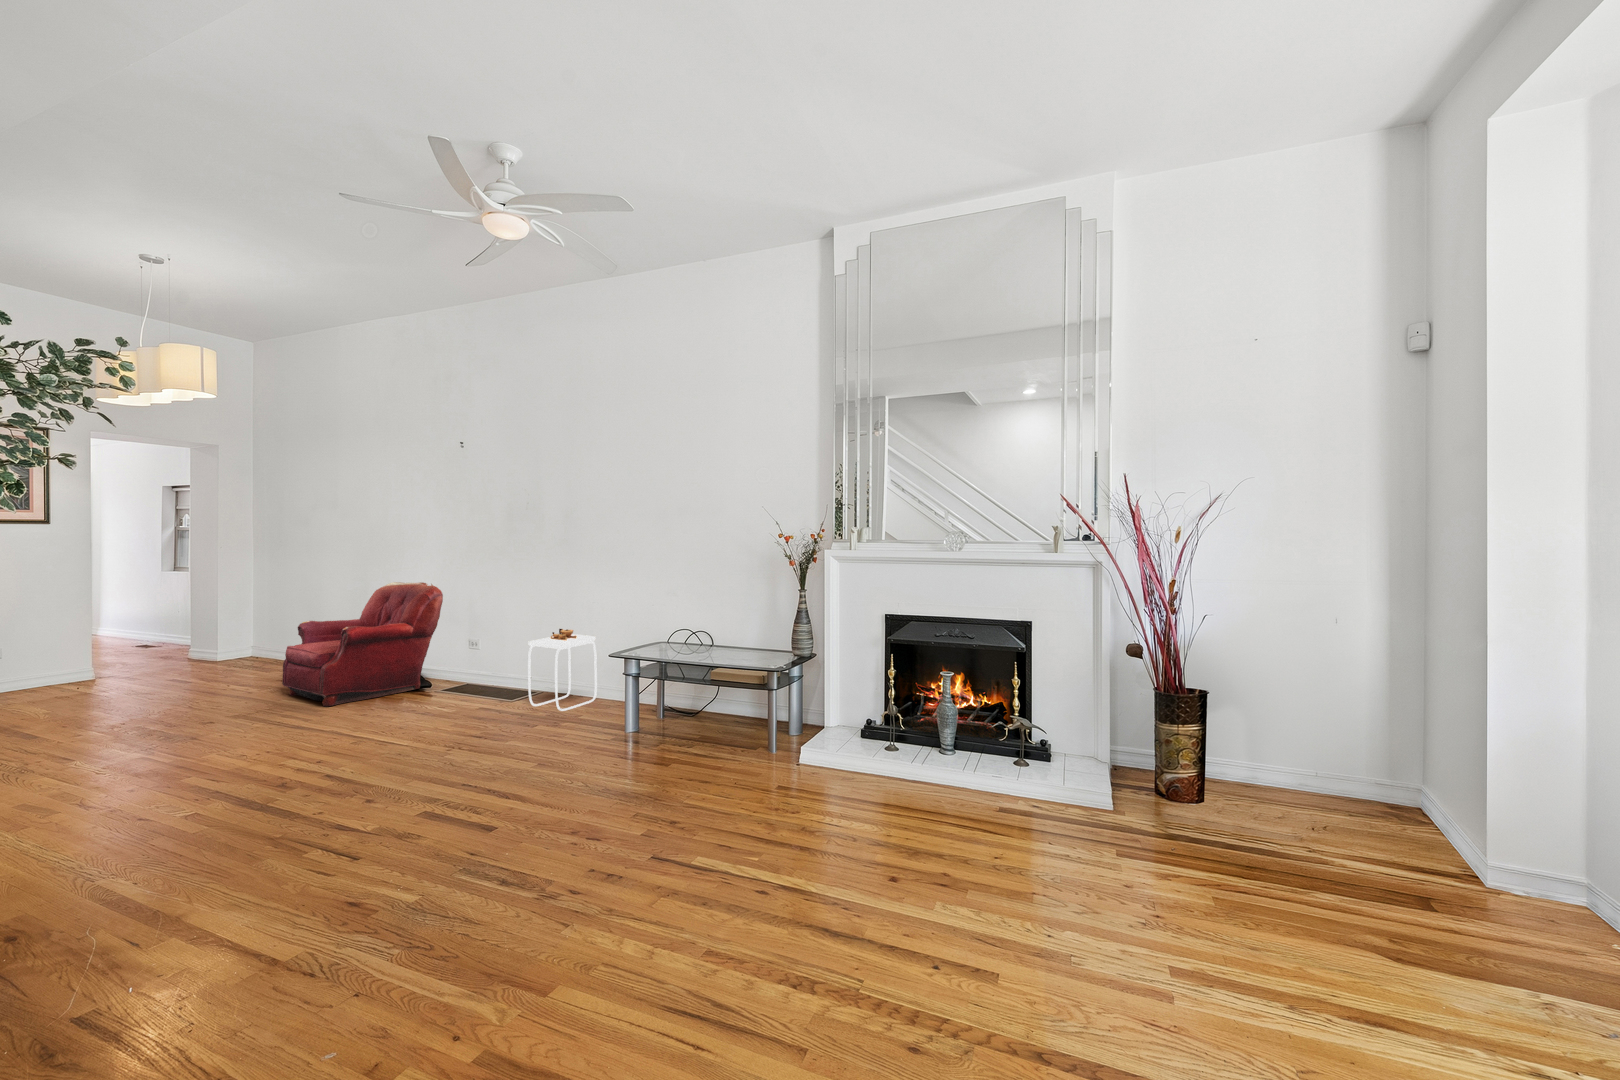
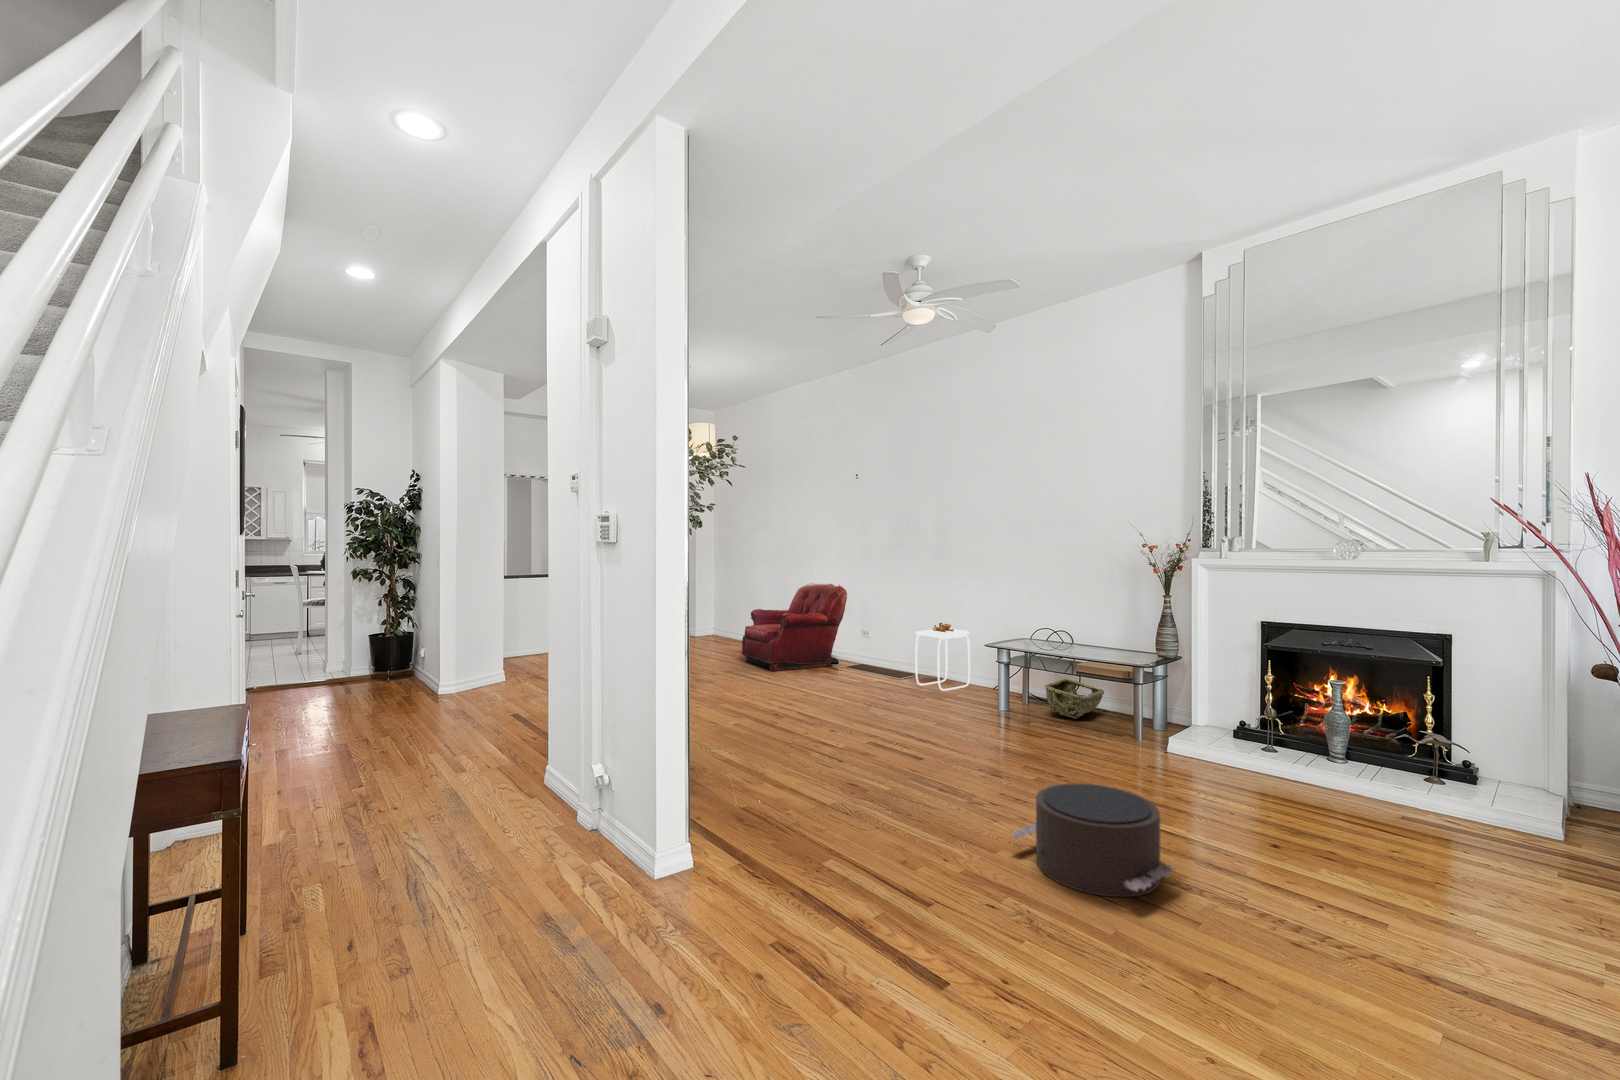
woven basket: none [676,685,740,732] -> present [1045,679,1104,719]
pouf: none [600,852,796,1017] -> present [1012,784,1173,897]

